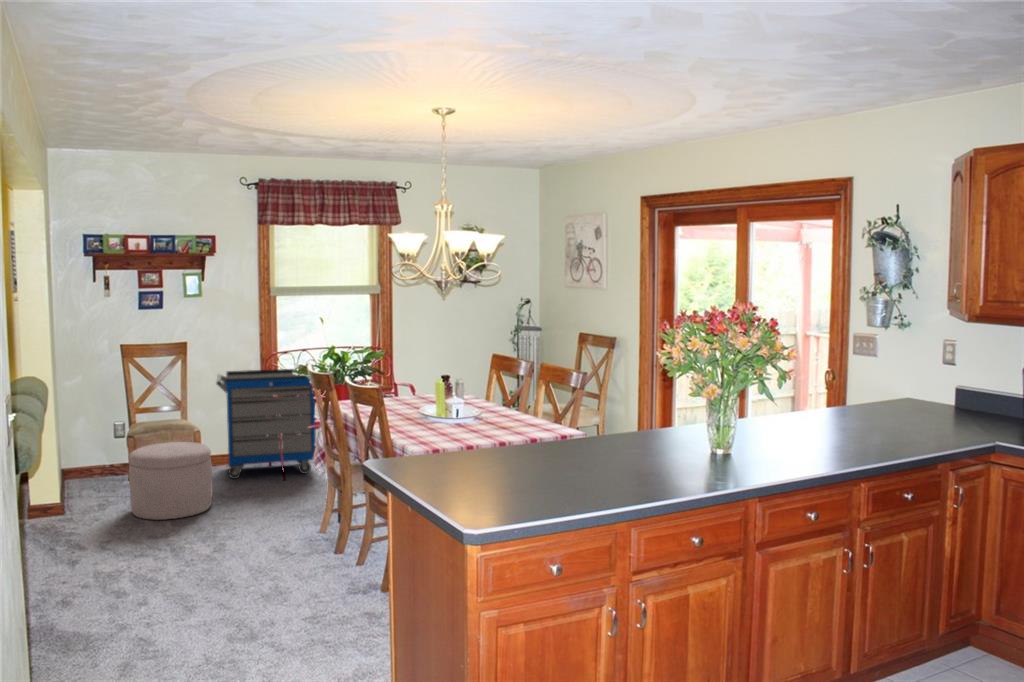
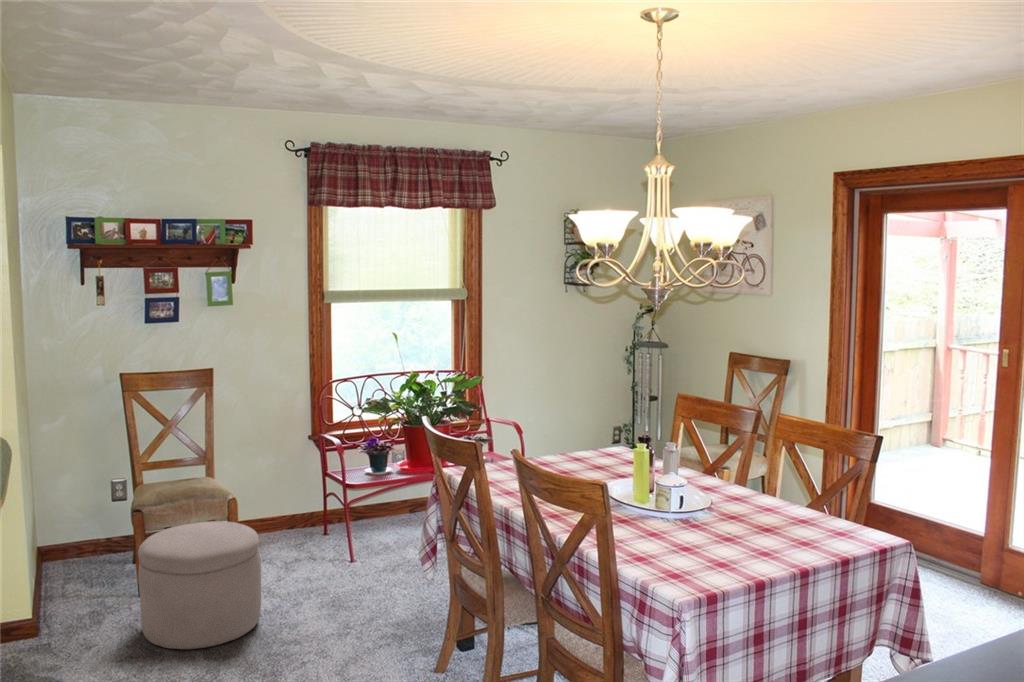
storage cabinet: present [217,369,316,479] -> none [254,401,392,560]

